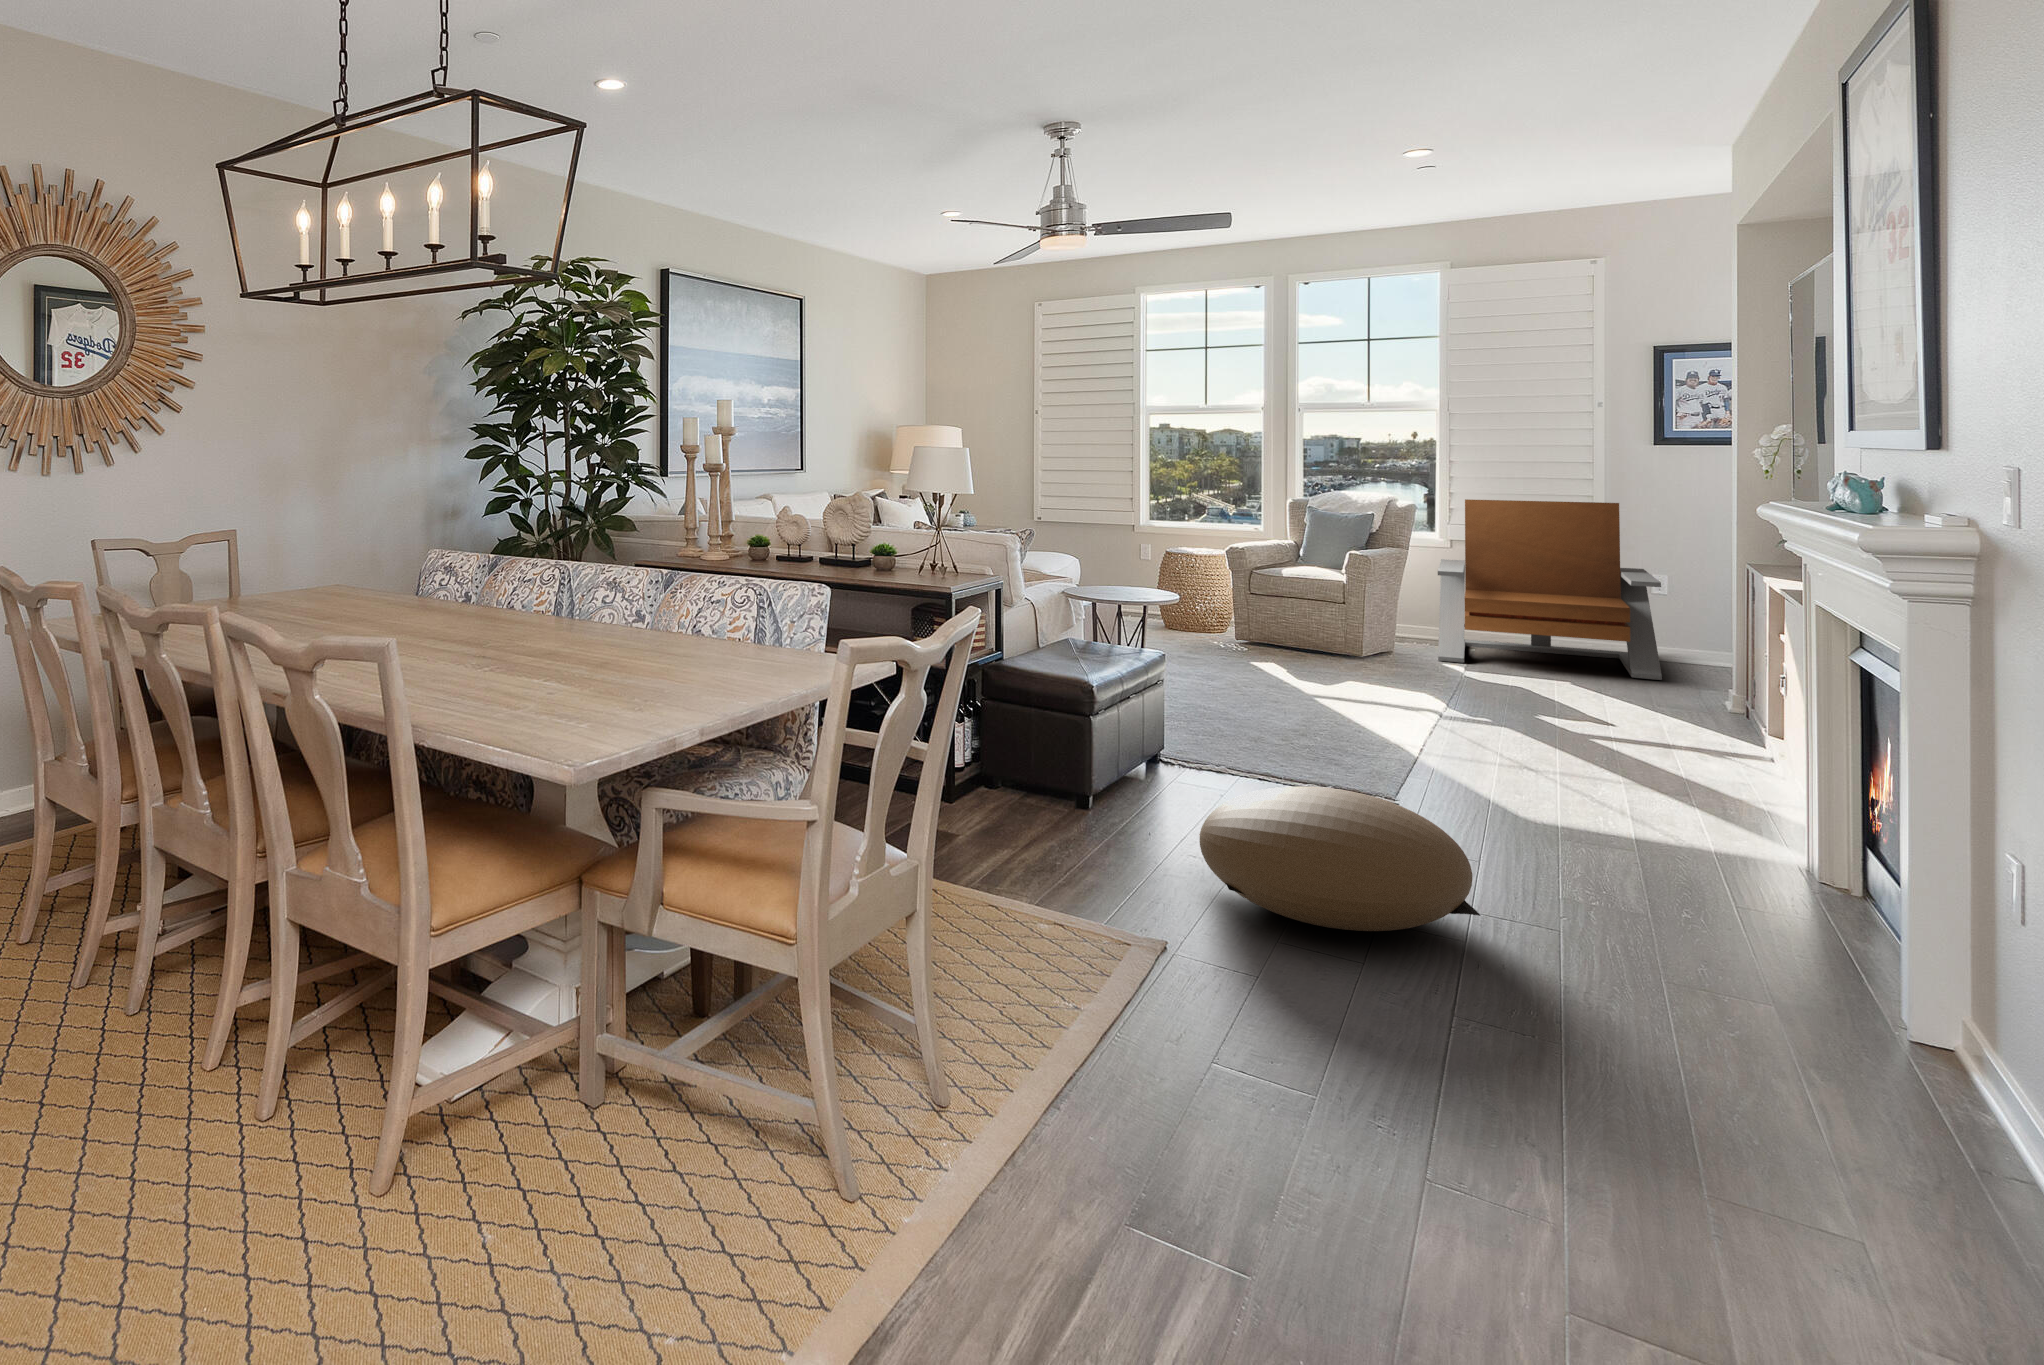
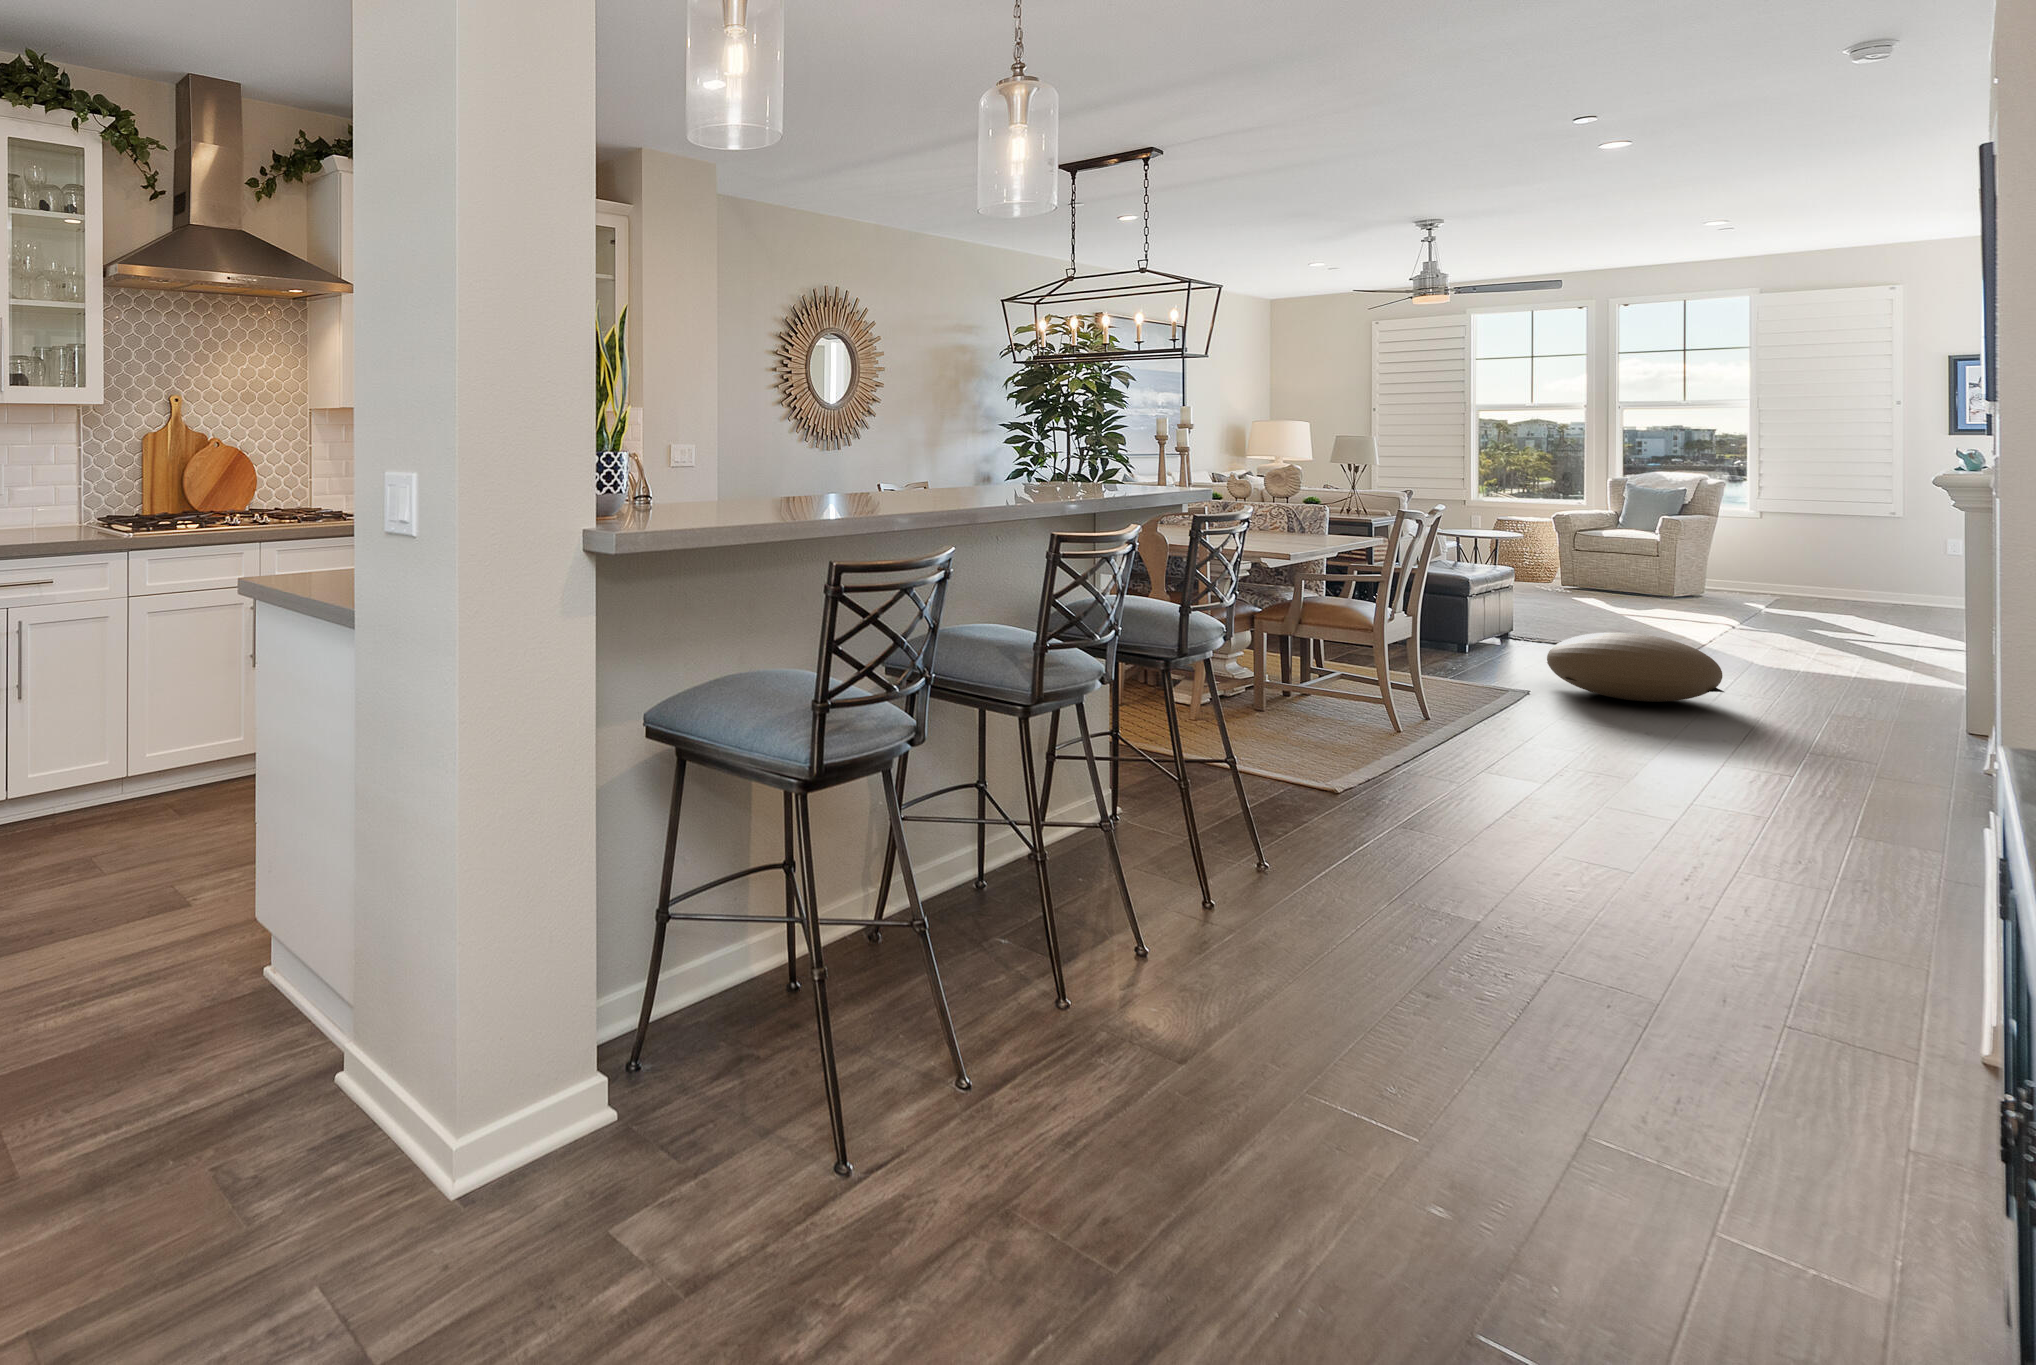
lounge chair: present [1438,499,1662,680] -> none [1741,480,1942,619]

